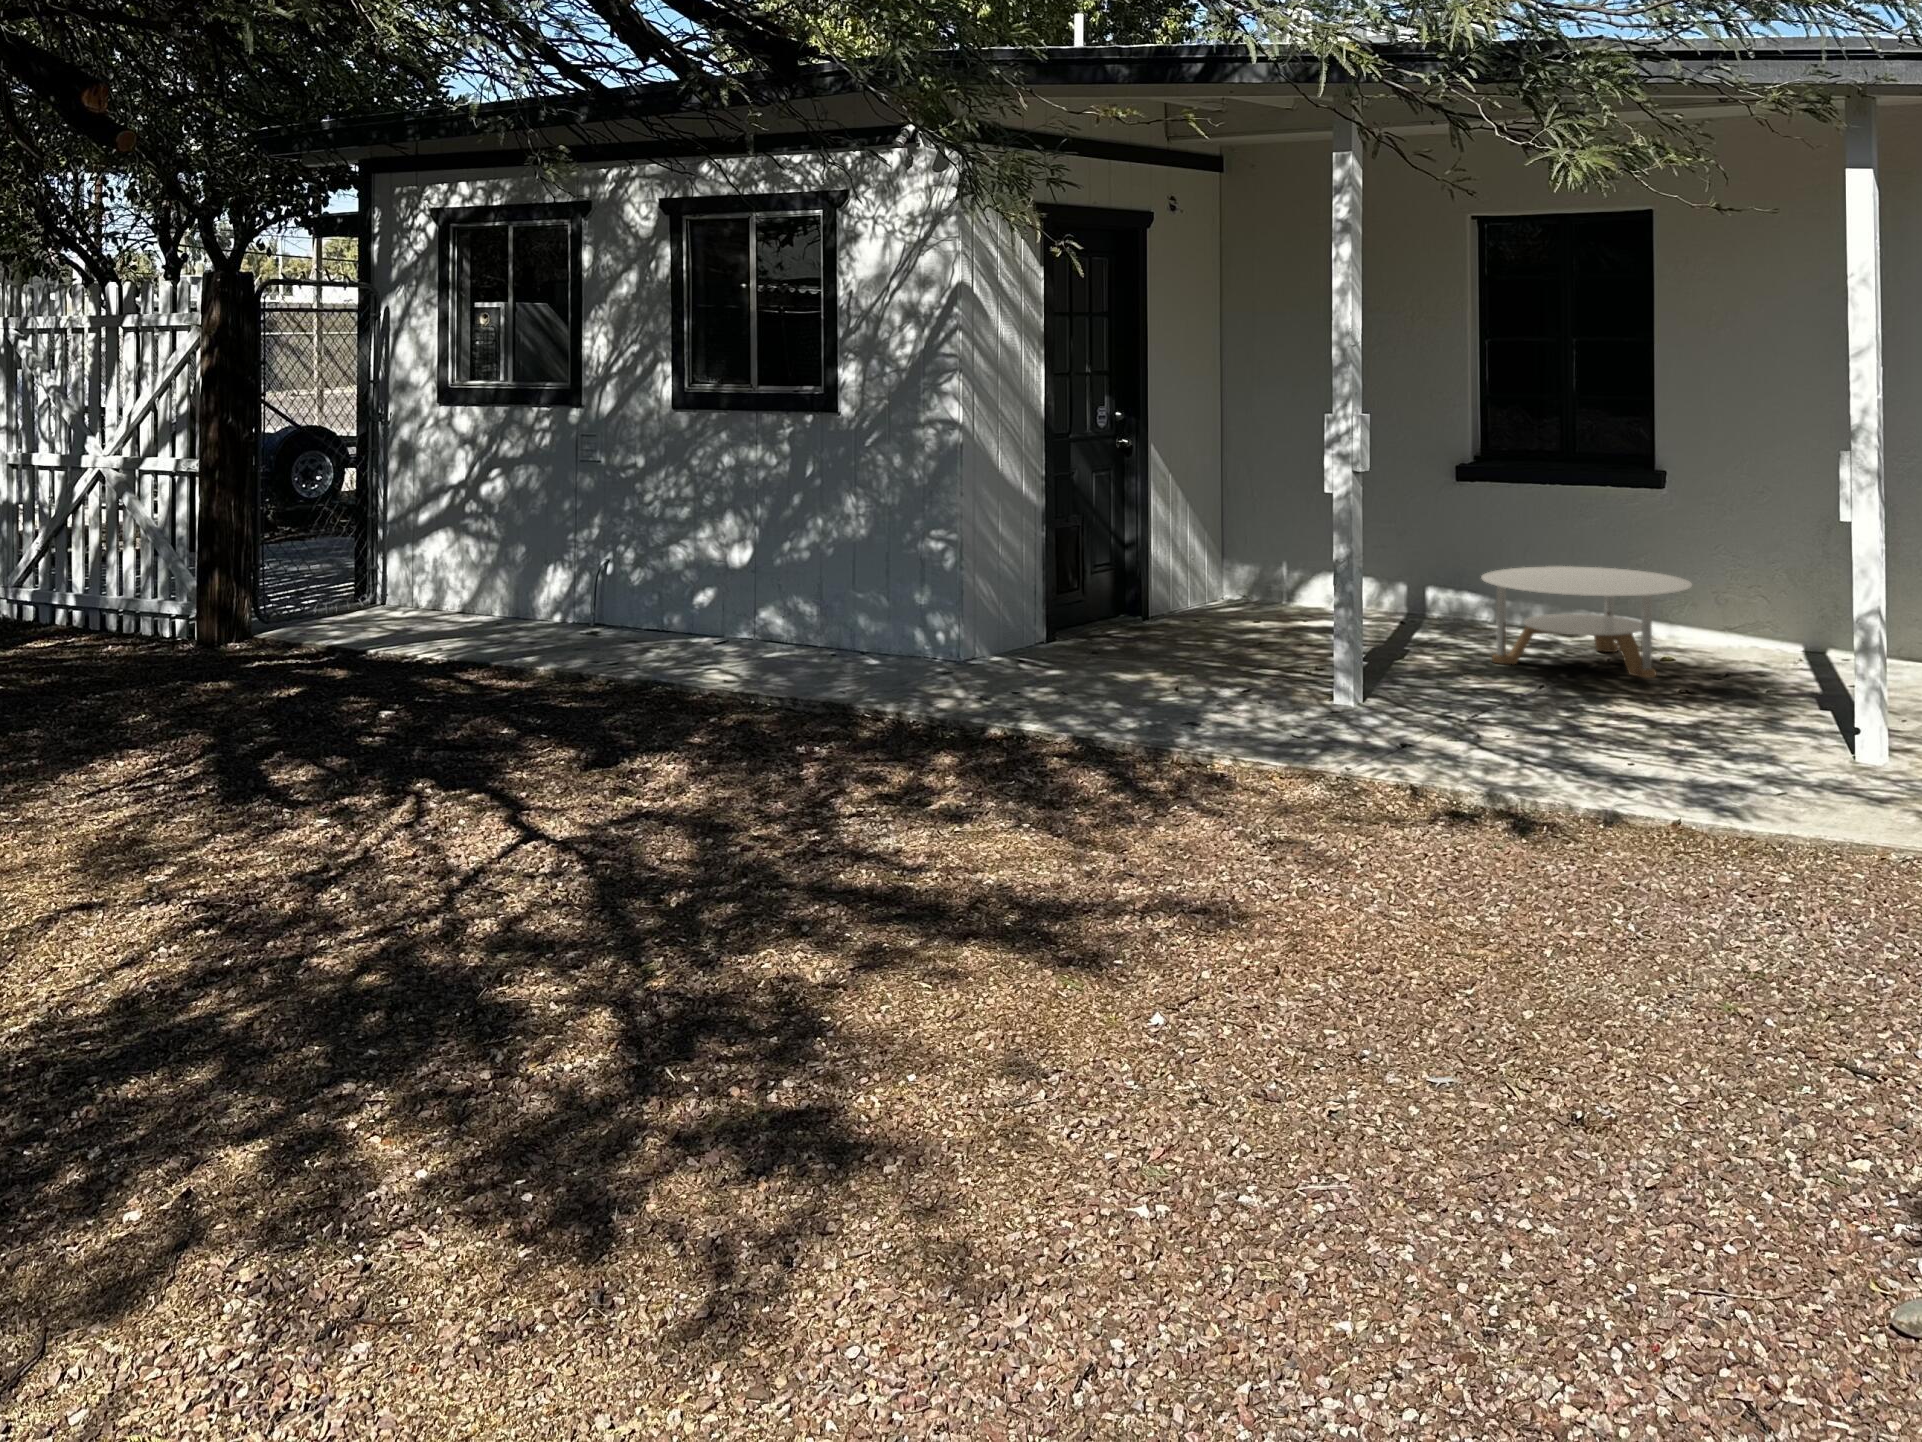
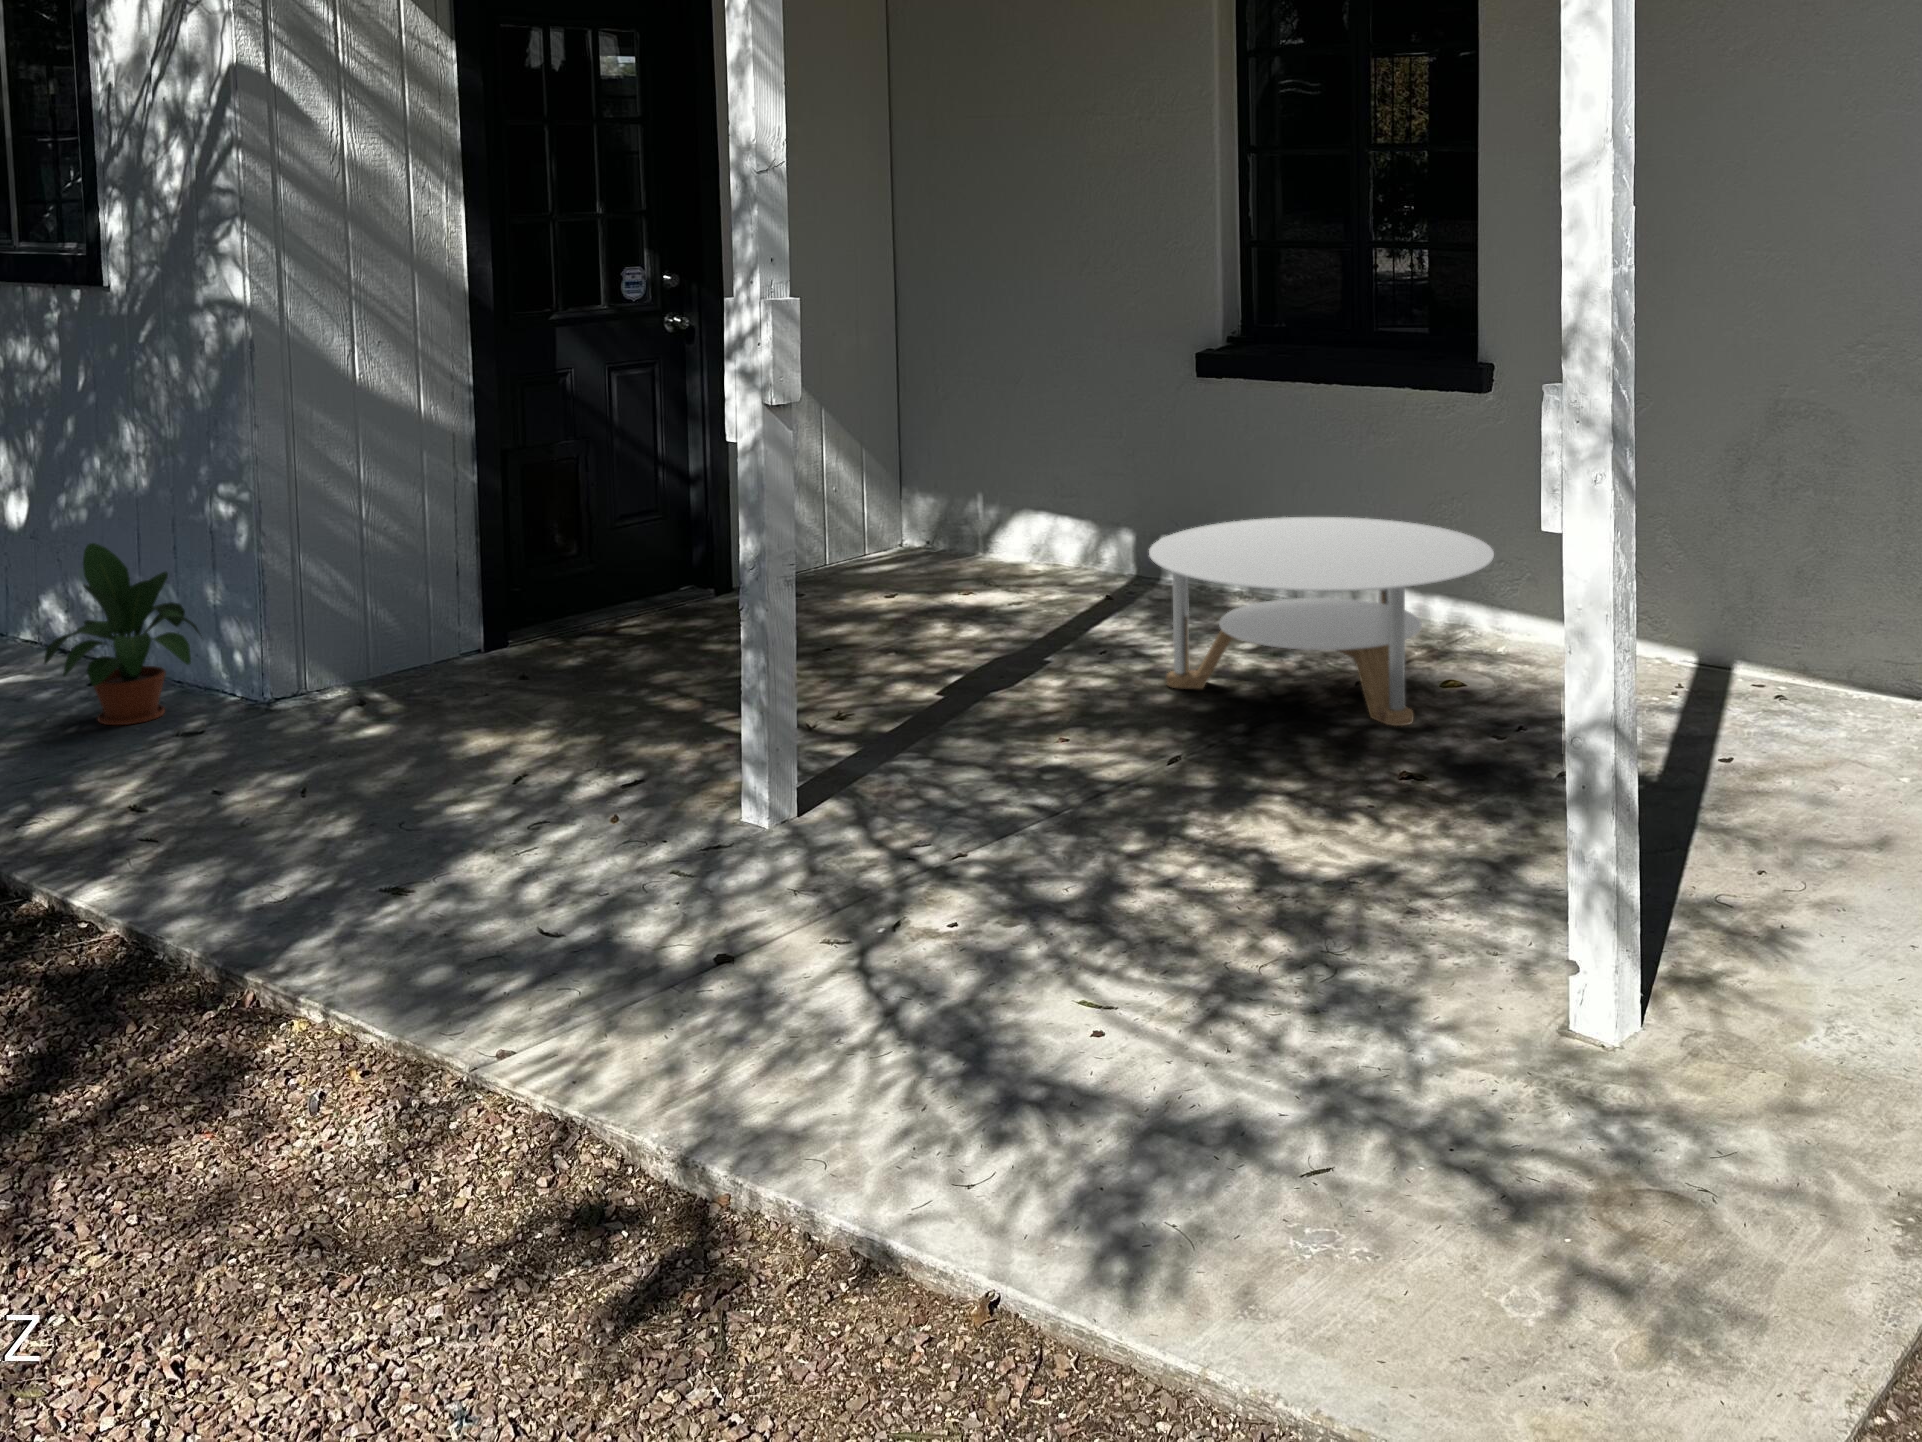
potted plant: none [829,569,920,679] -> present [44,543,202,725]

